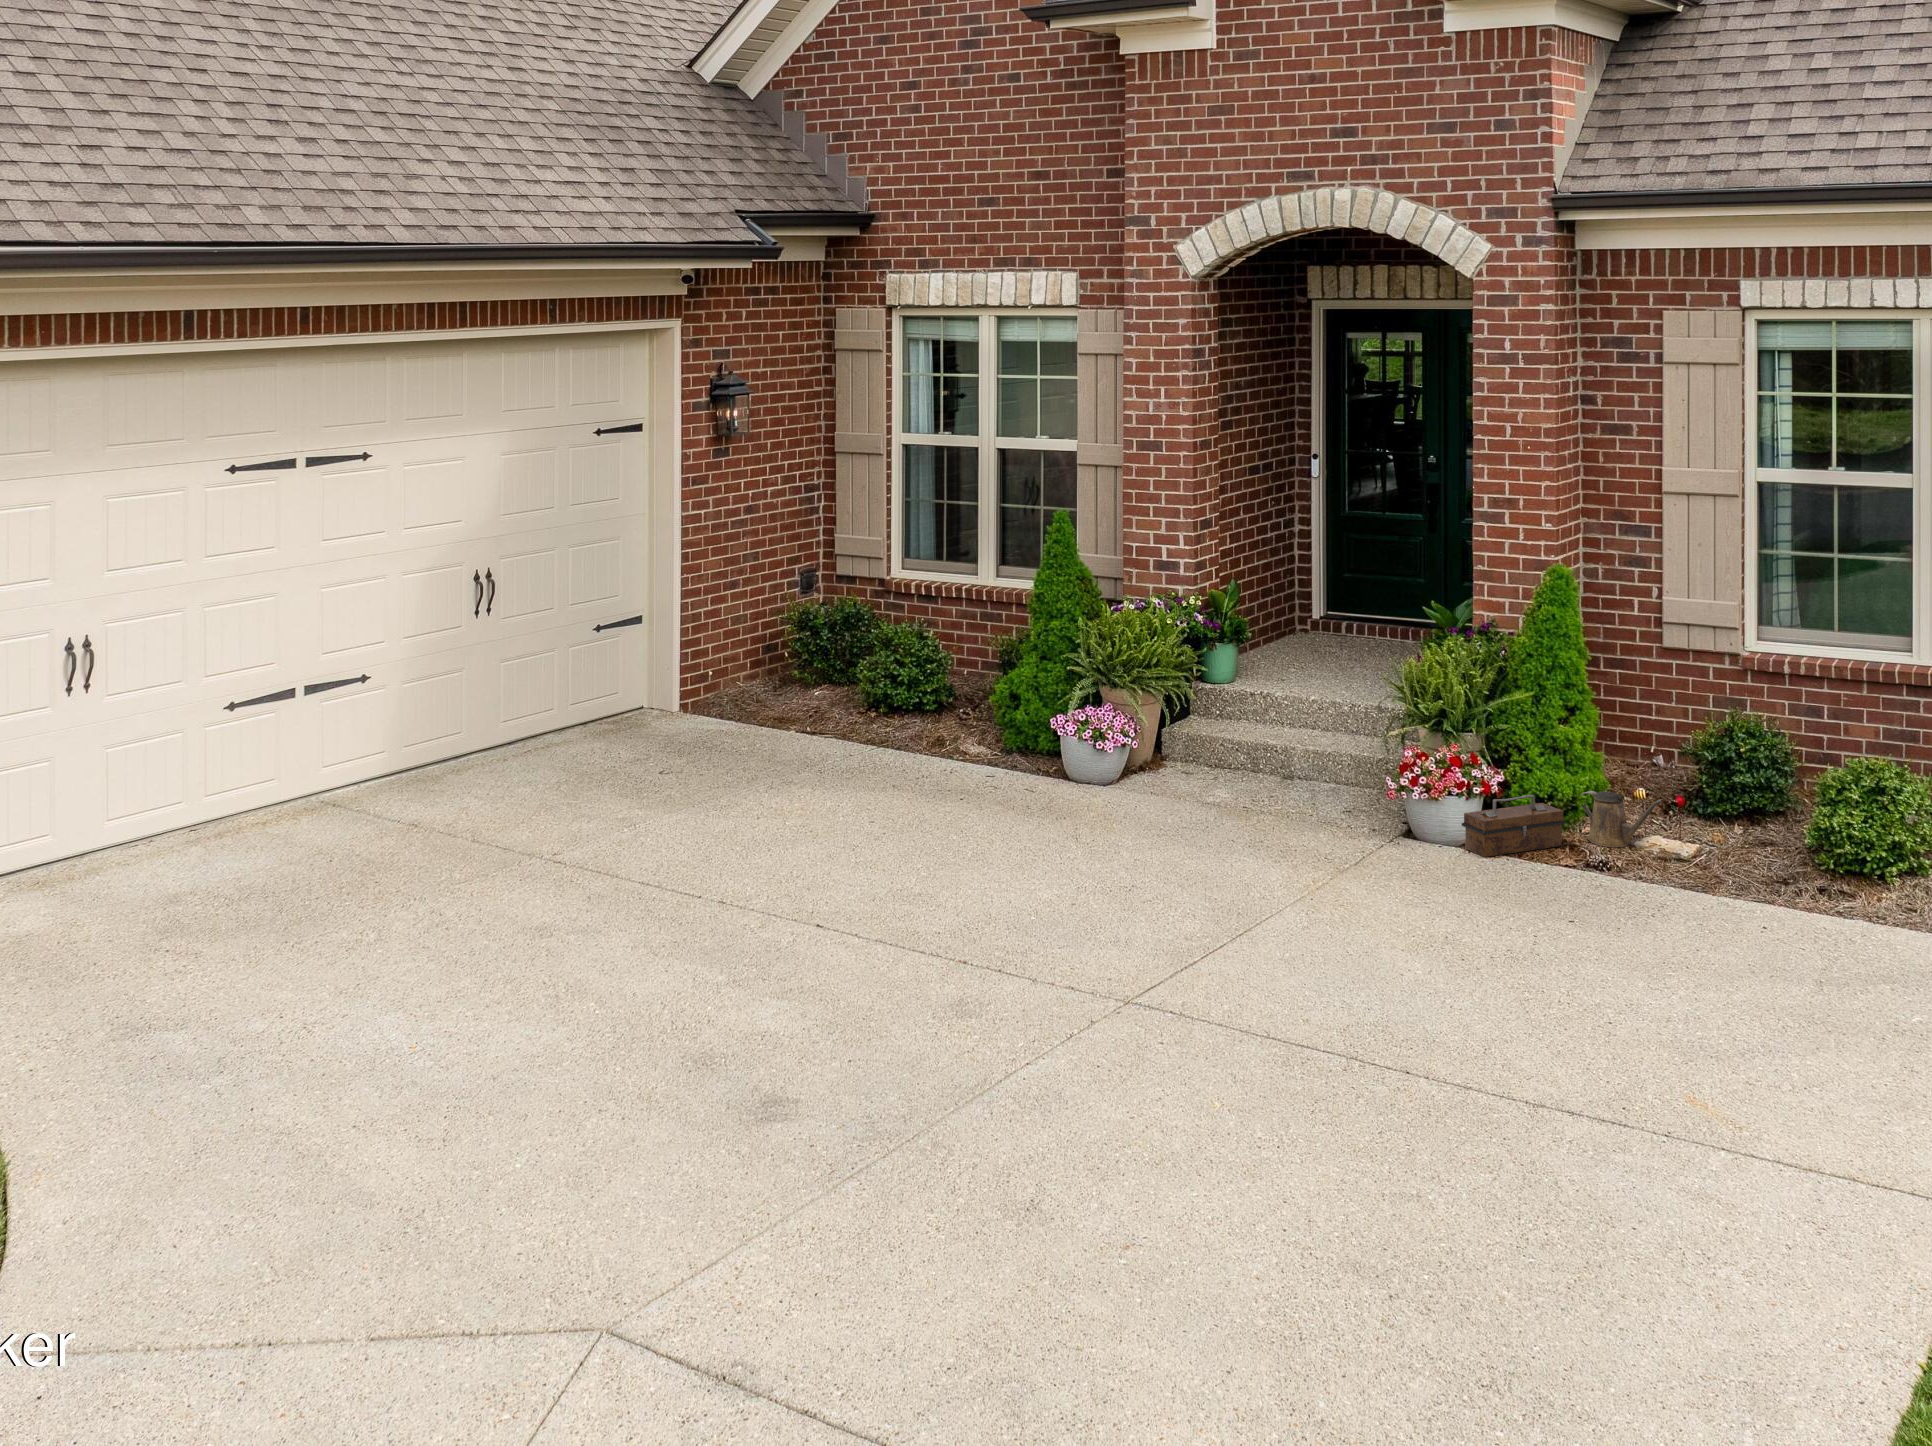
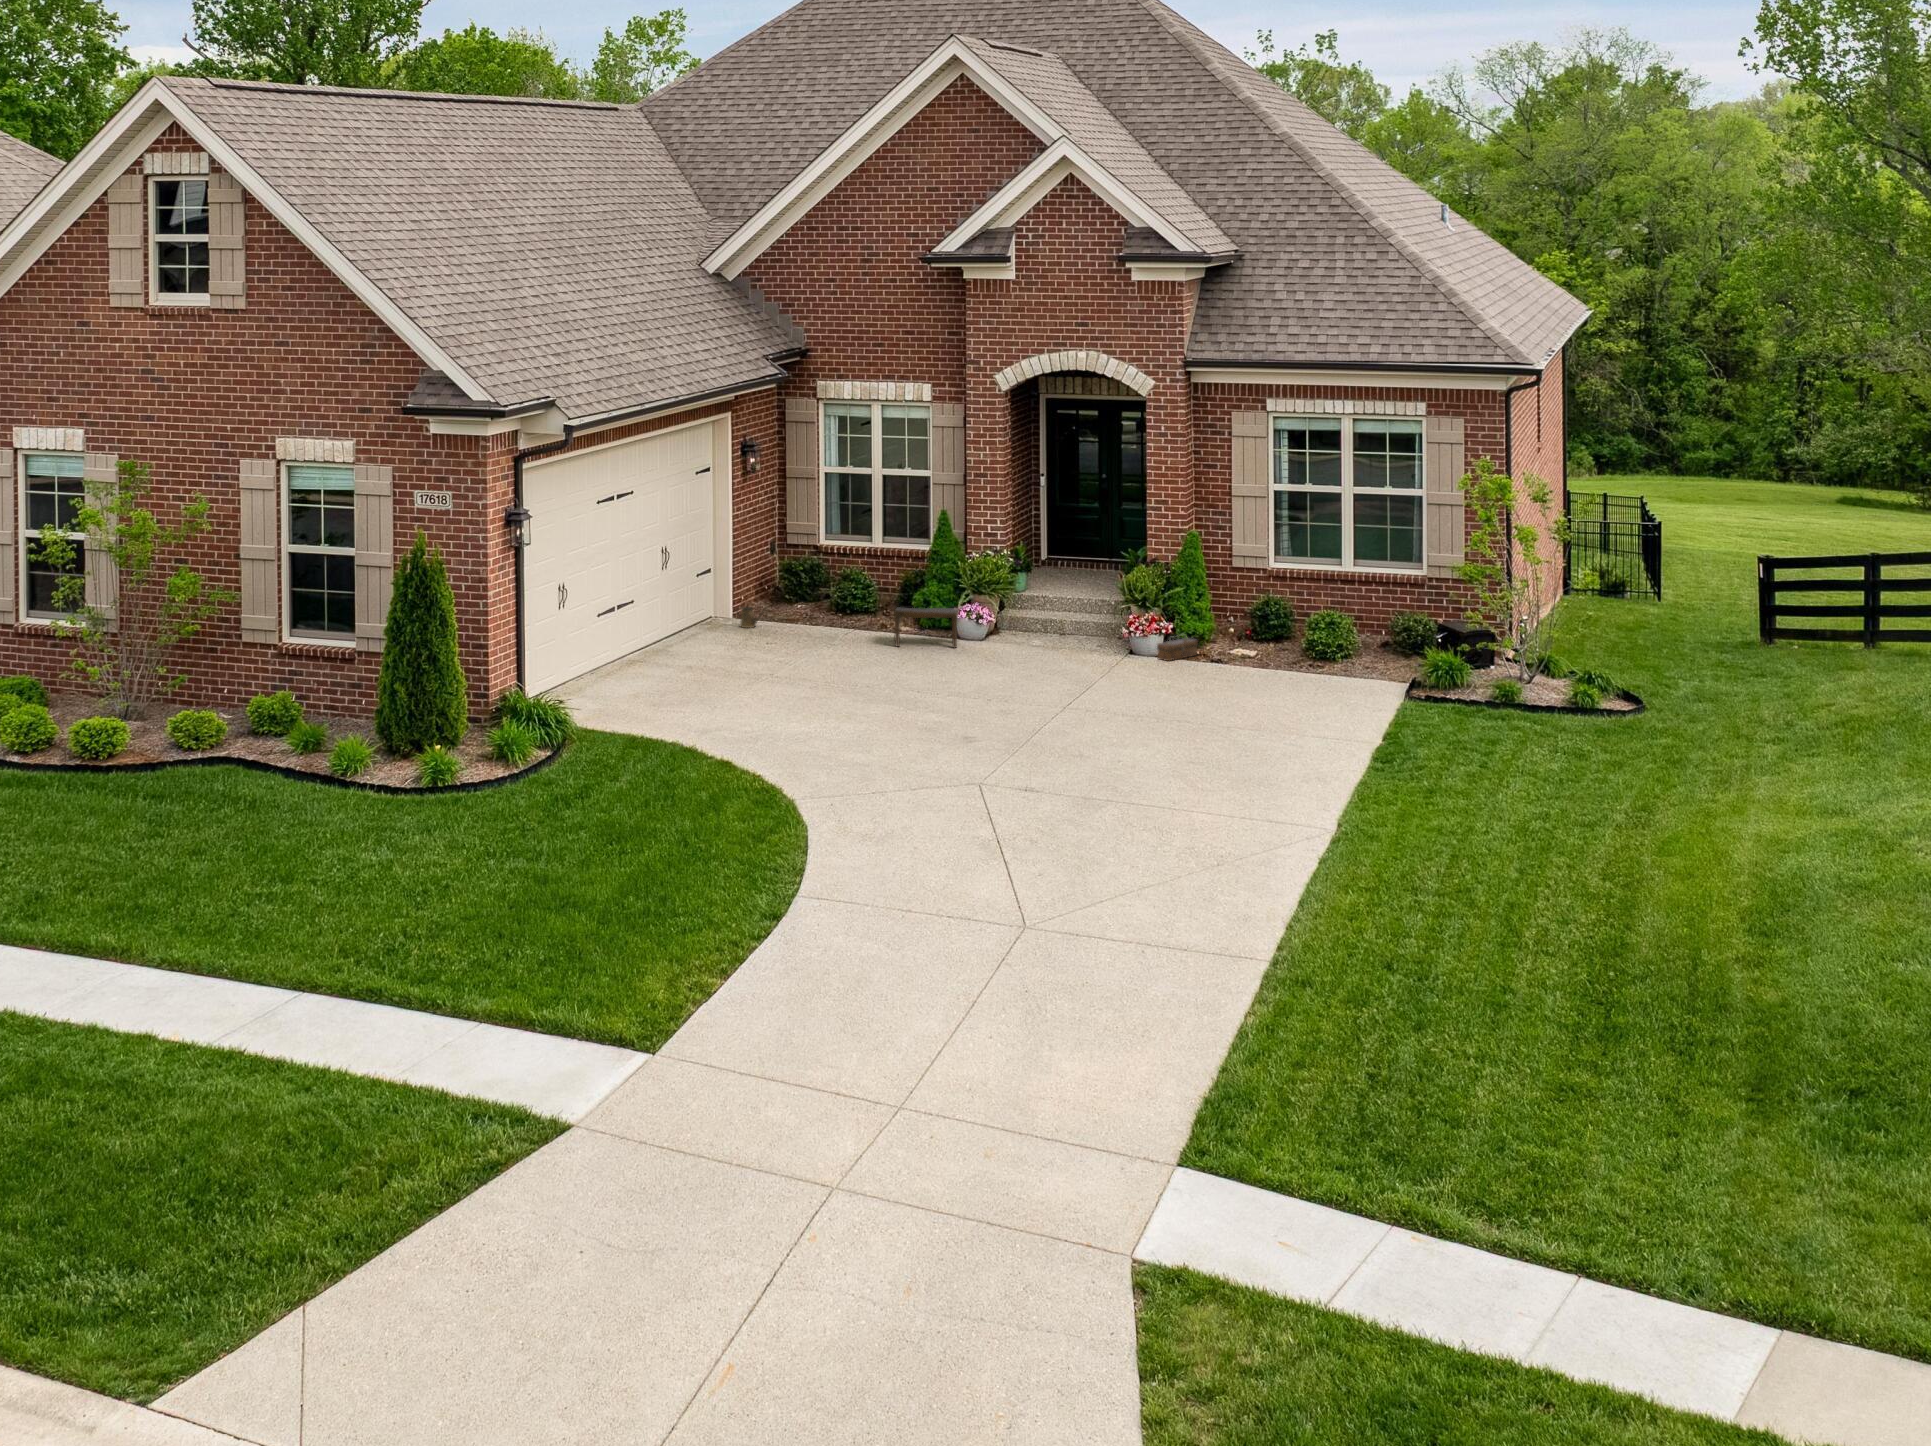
bench: none [928,696,1071,791] -> present [894,607,960,648]
watering can: present [1581,791,1663,847] -> present [740,607,761,628]

